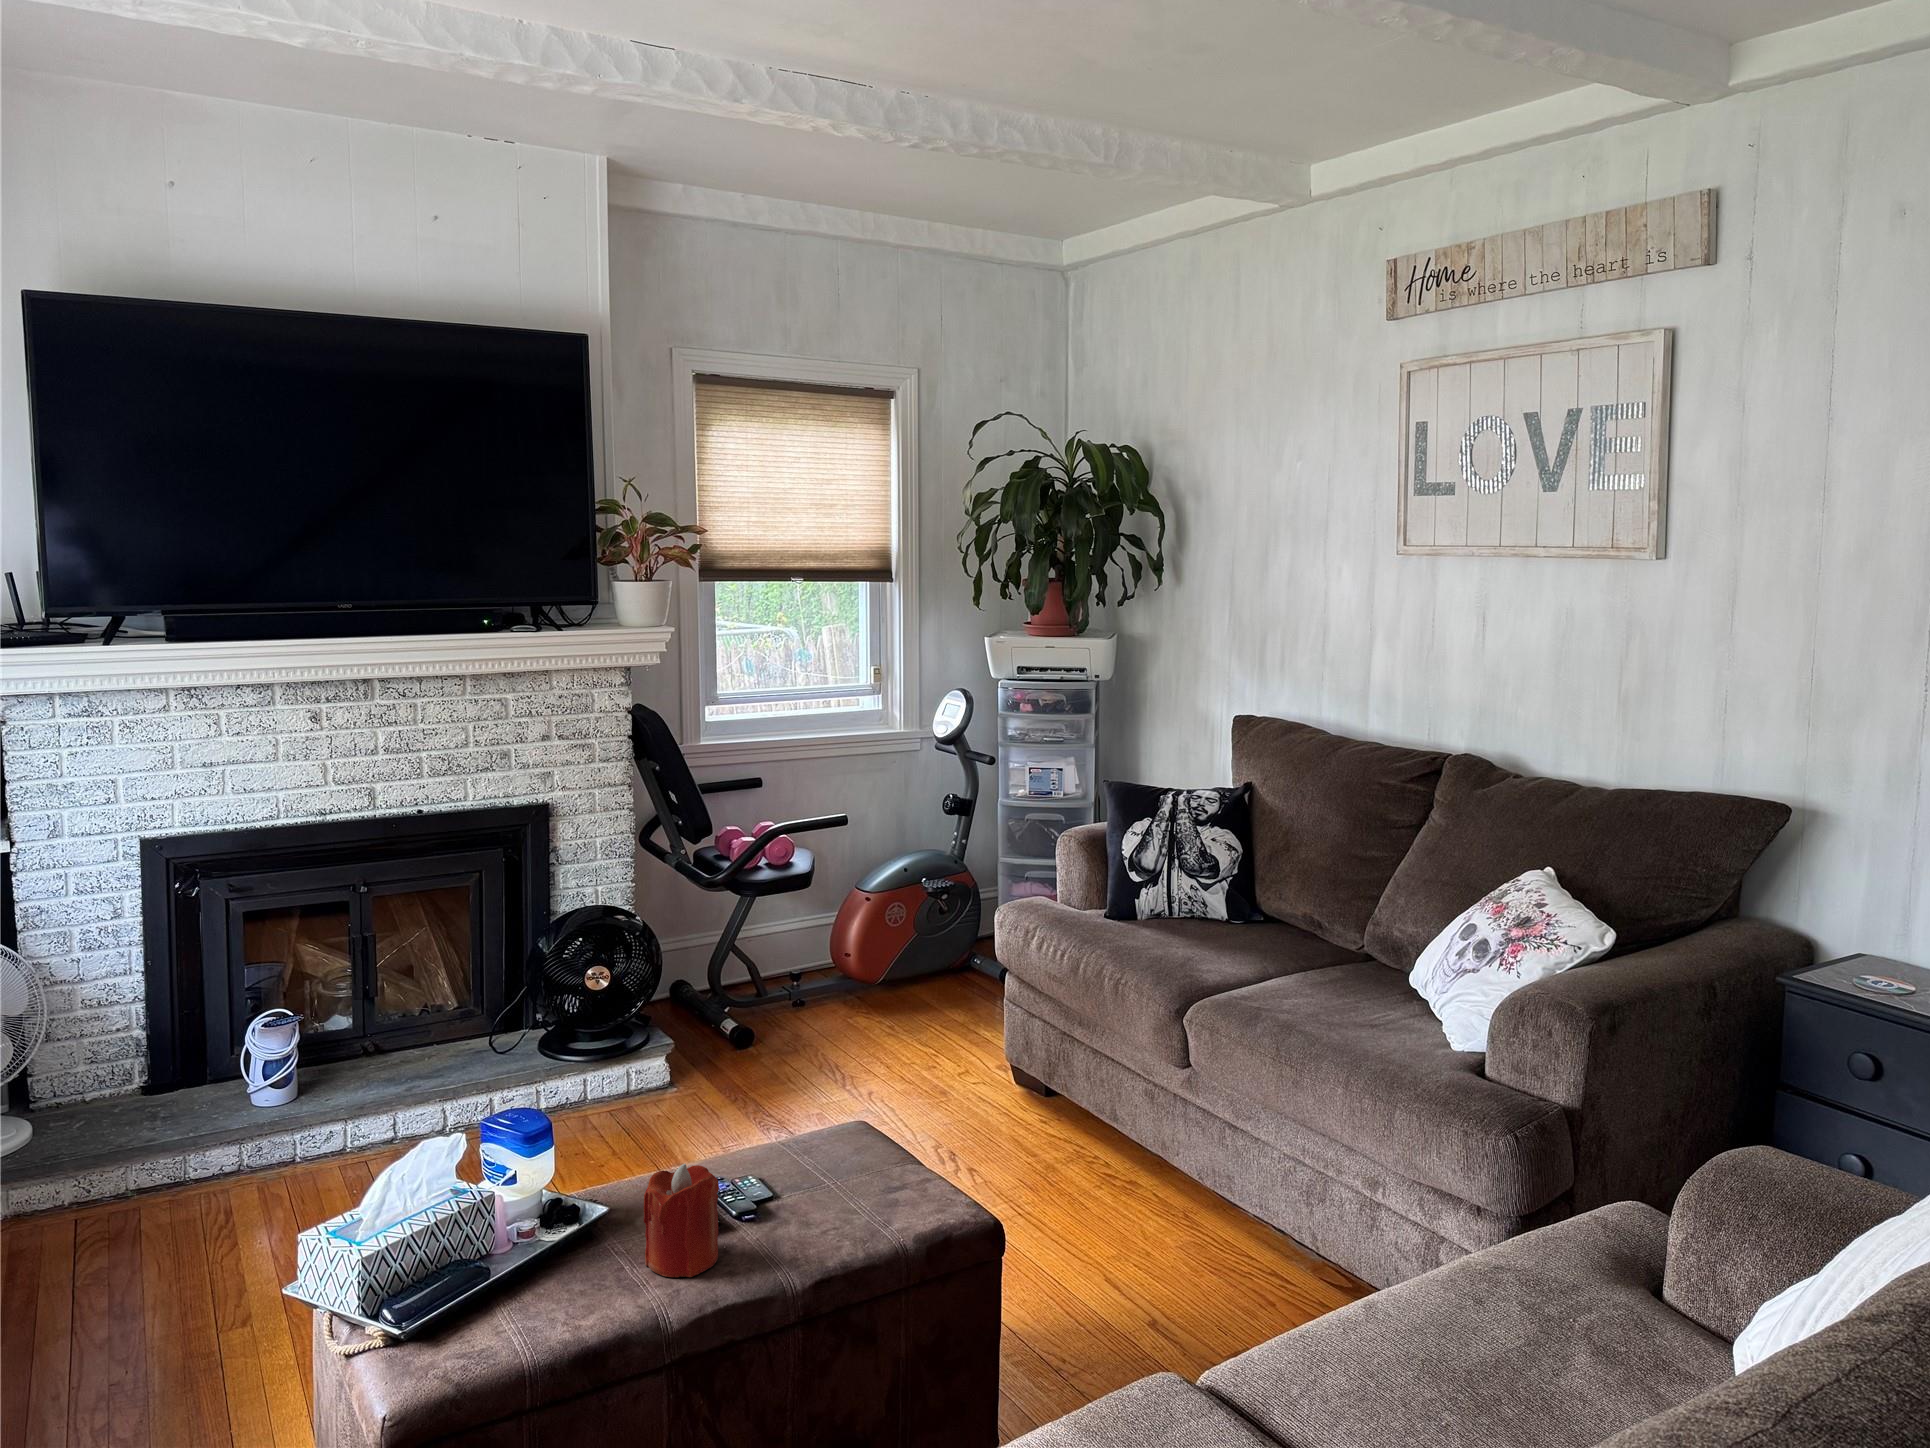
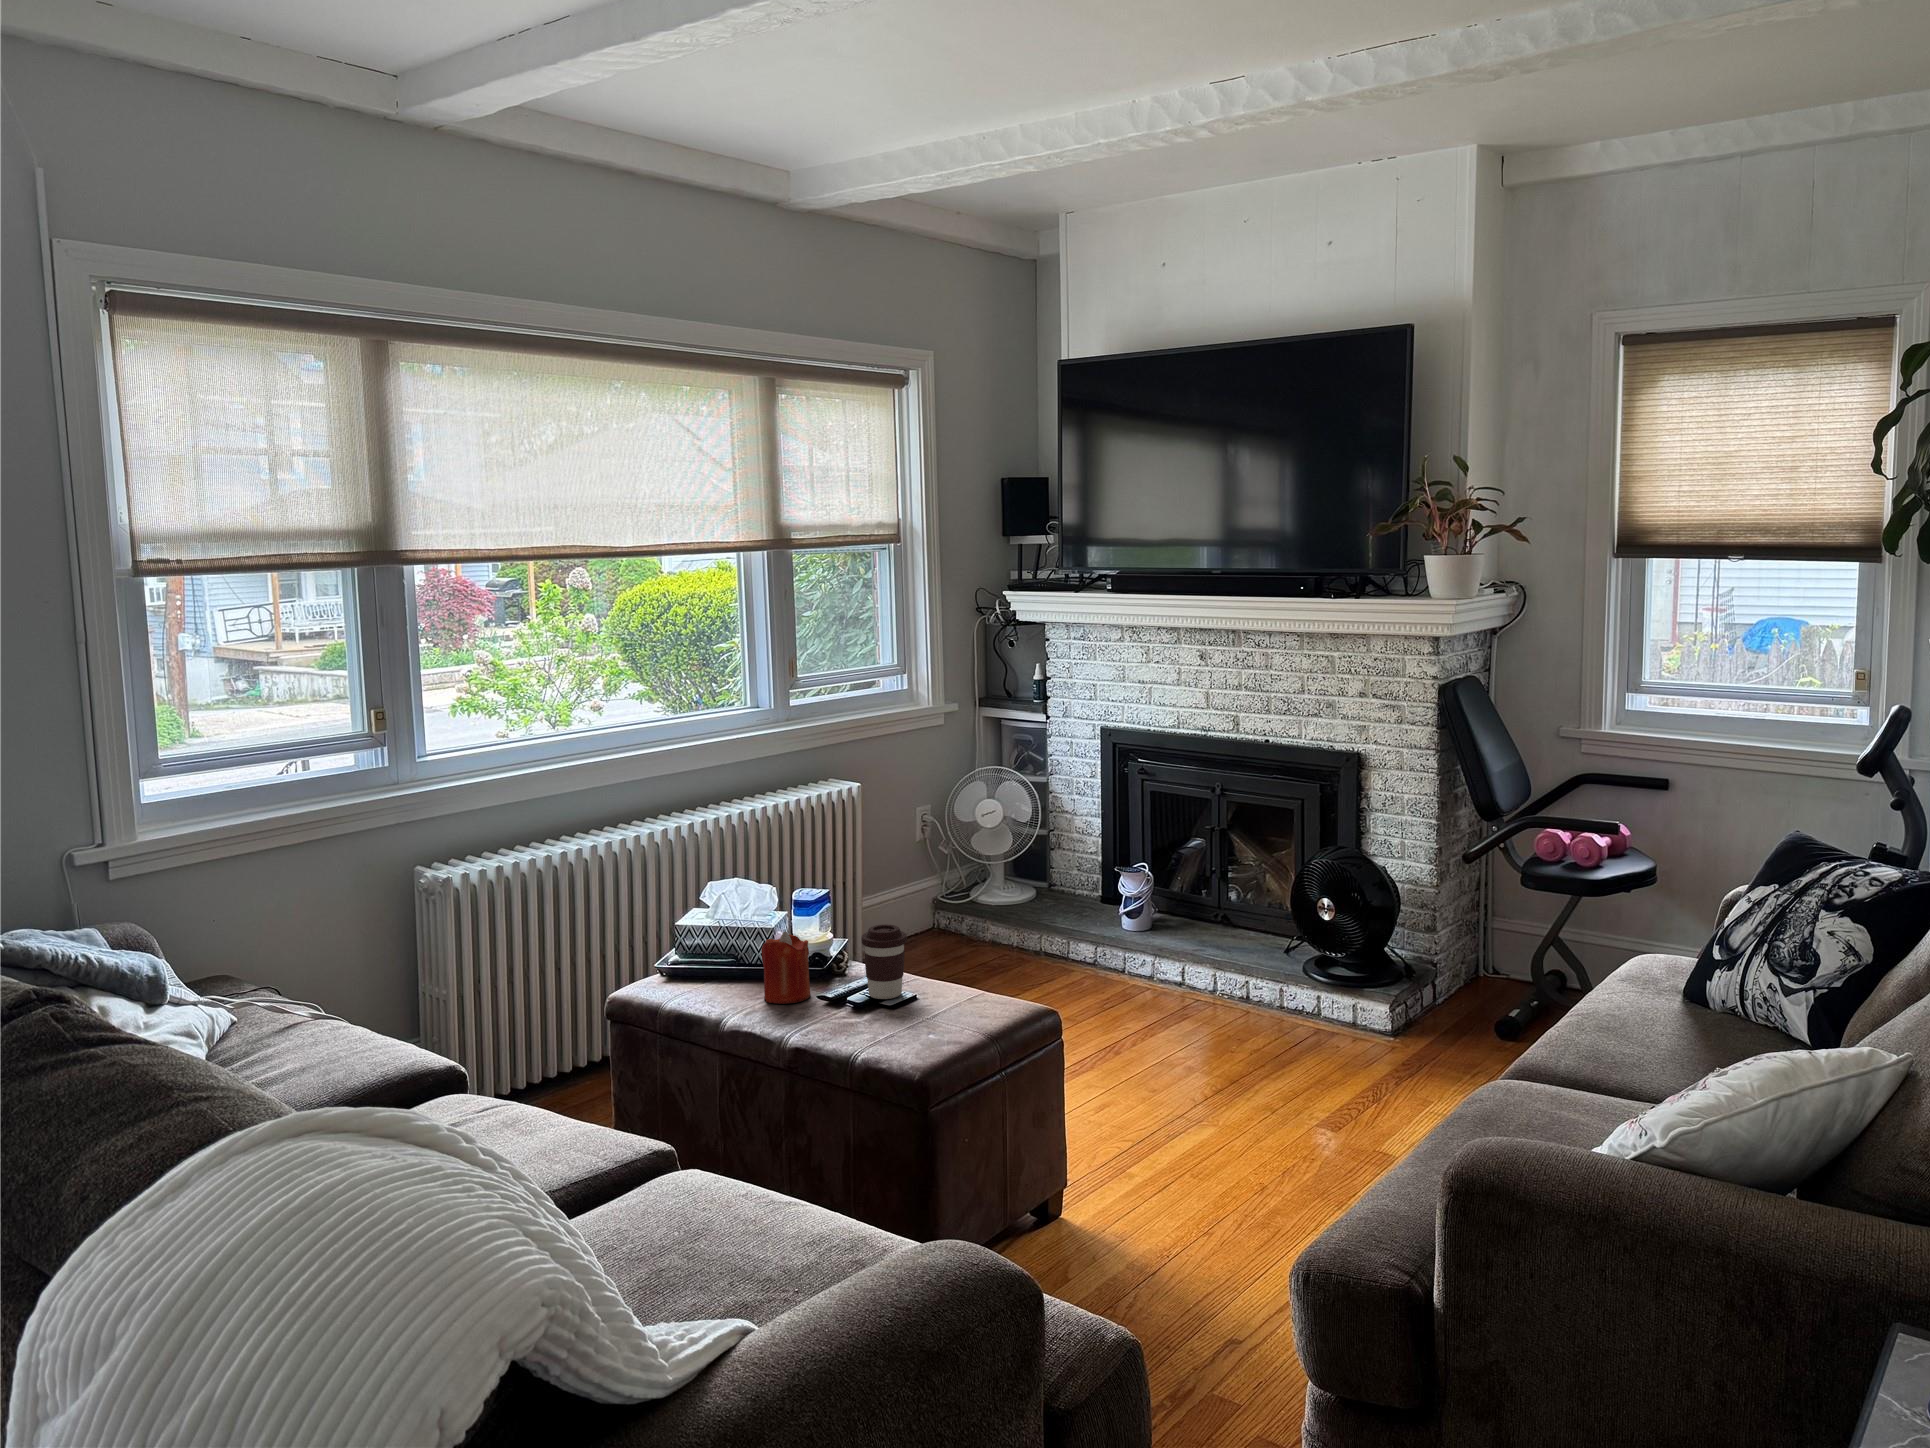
coffee cup: none [719,1098,781,1204] -> present [861,924,907,999]

